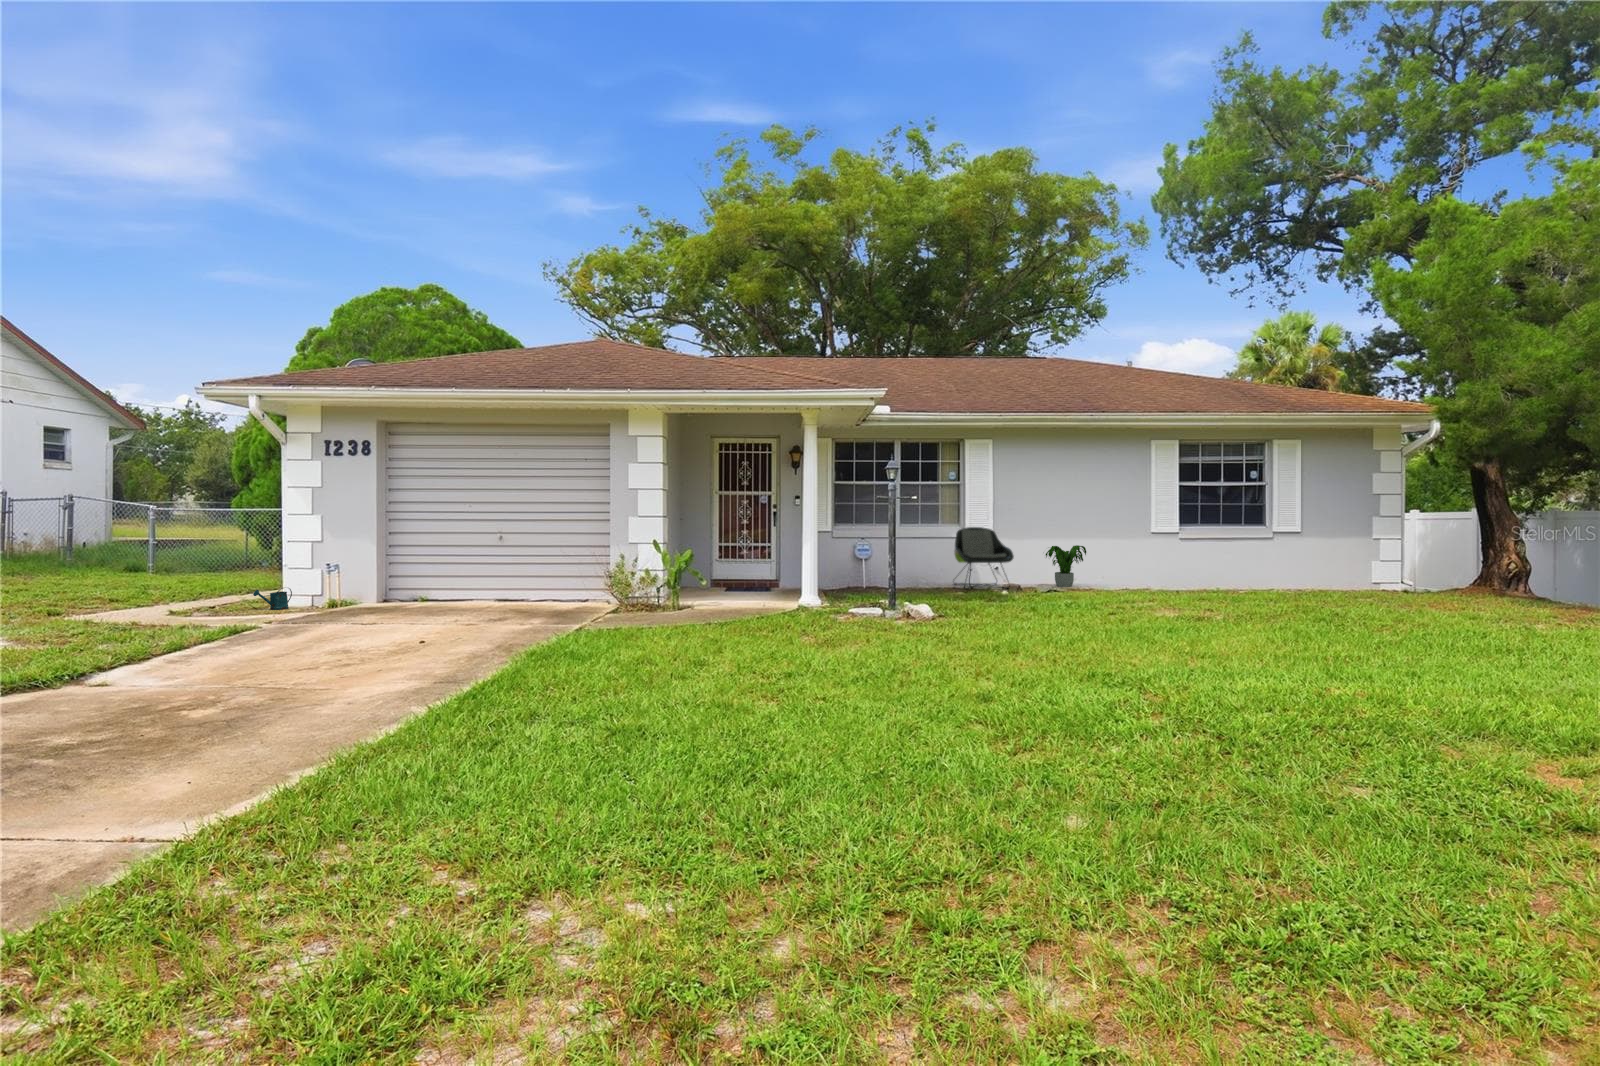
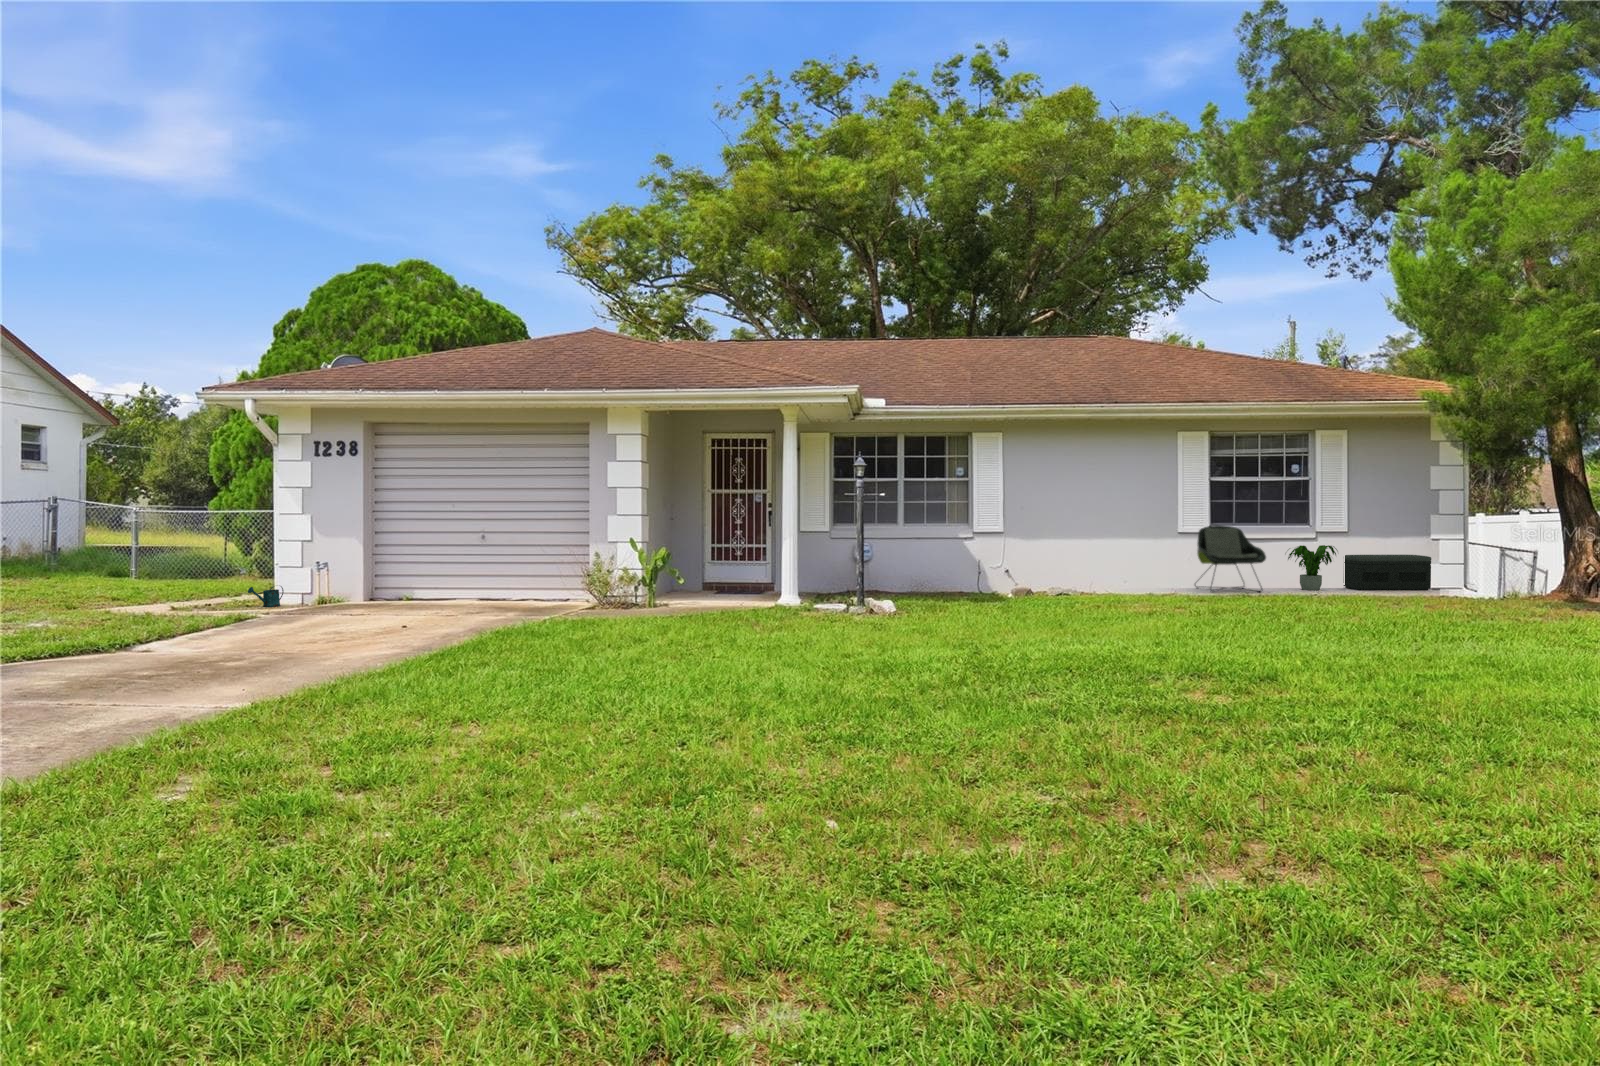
lounge chair: present [954,527,1014,589] -> present [1195,525,1266,592]
potted plant: present [1046,545,1086,587] -> present [1288,545,1337,590]
storage bench: none [1298,553,1380,586] -> present [1343,555,1431,590]

